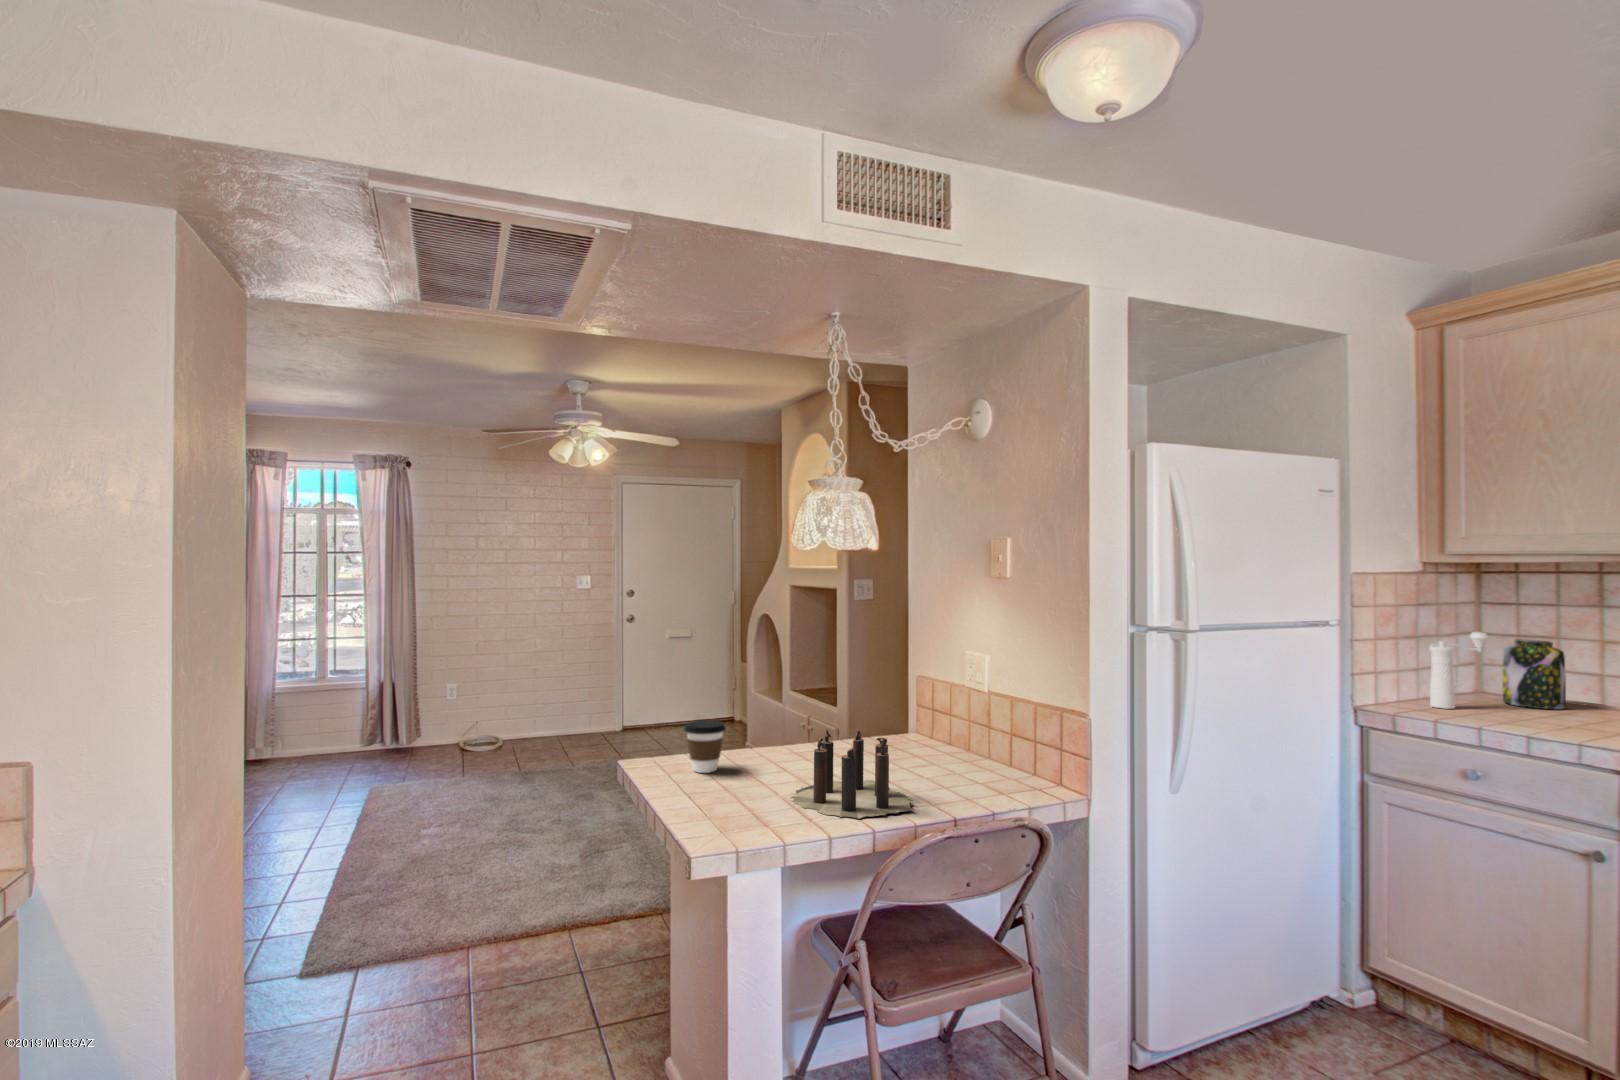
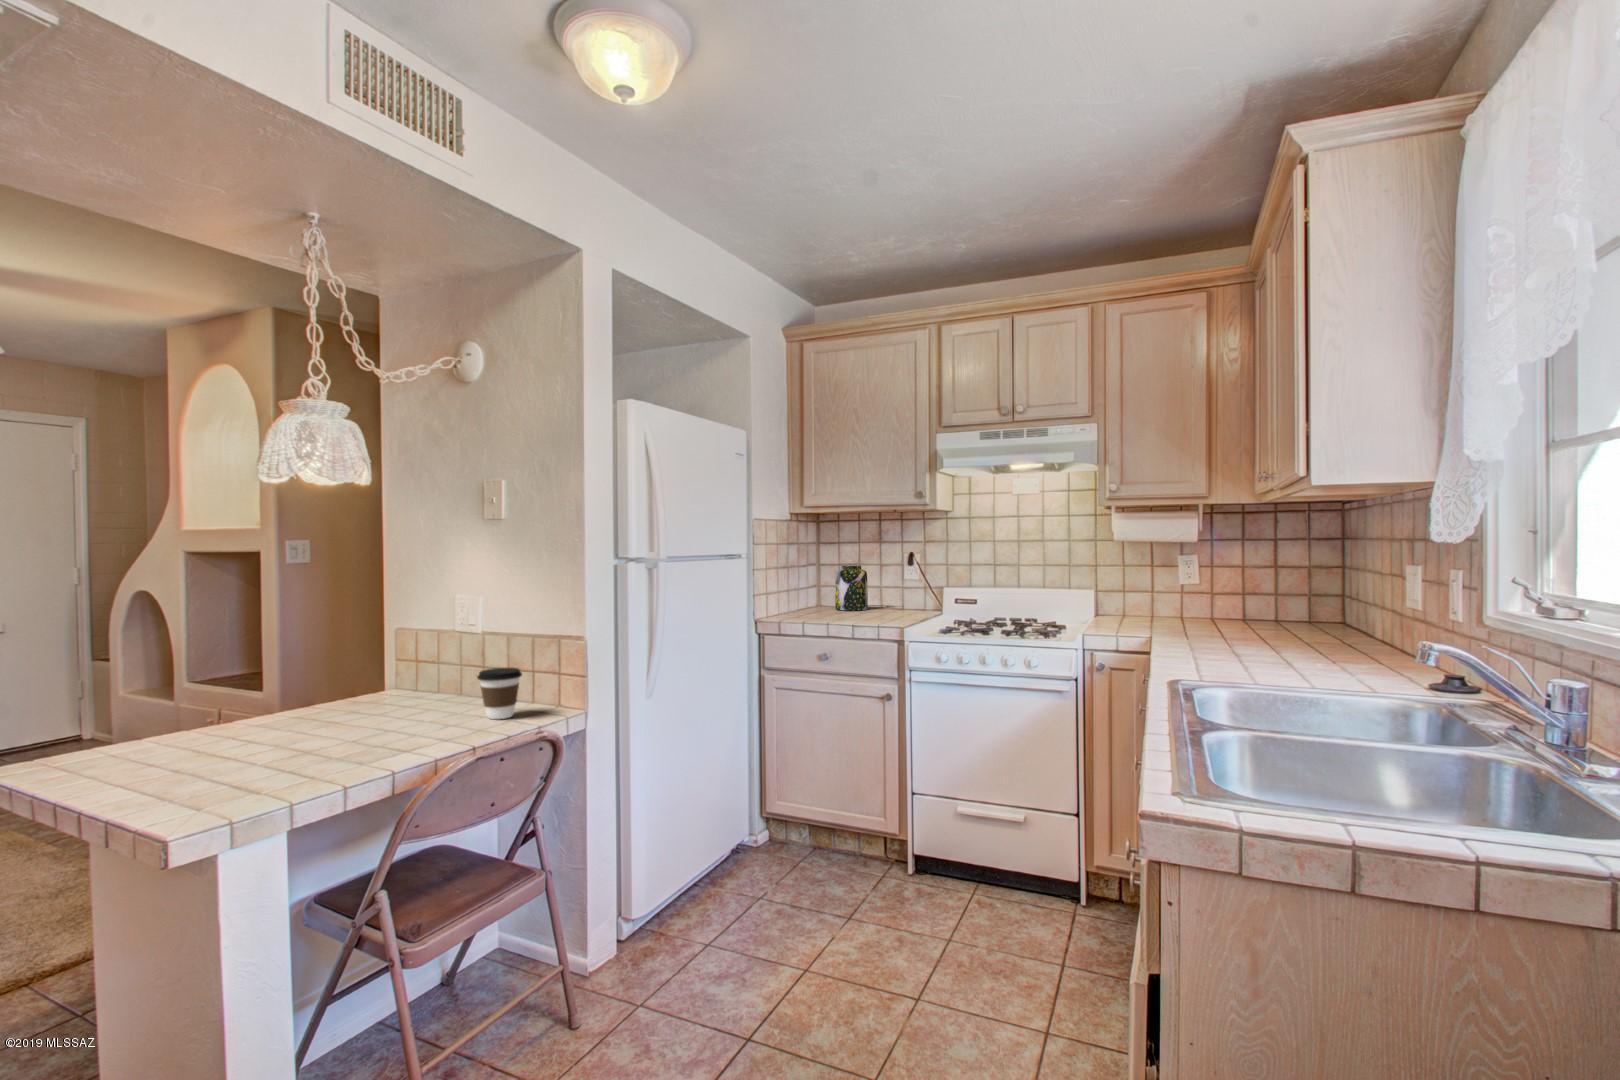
pepper mill: present [1429,632,1489,709] -> none [798,561,831,616]
coffee cup: present [684,720,726,773] -> present [477,668,522,719]
candle: present [790,729,913,819] -> none [266,678,449,770]

